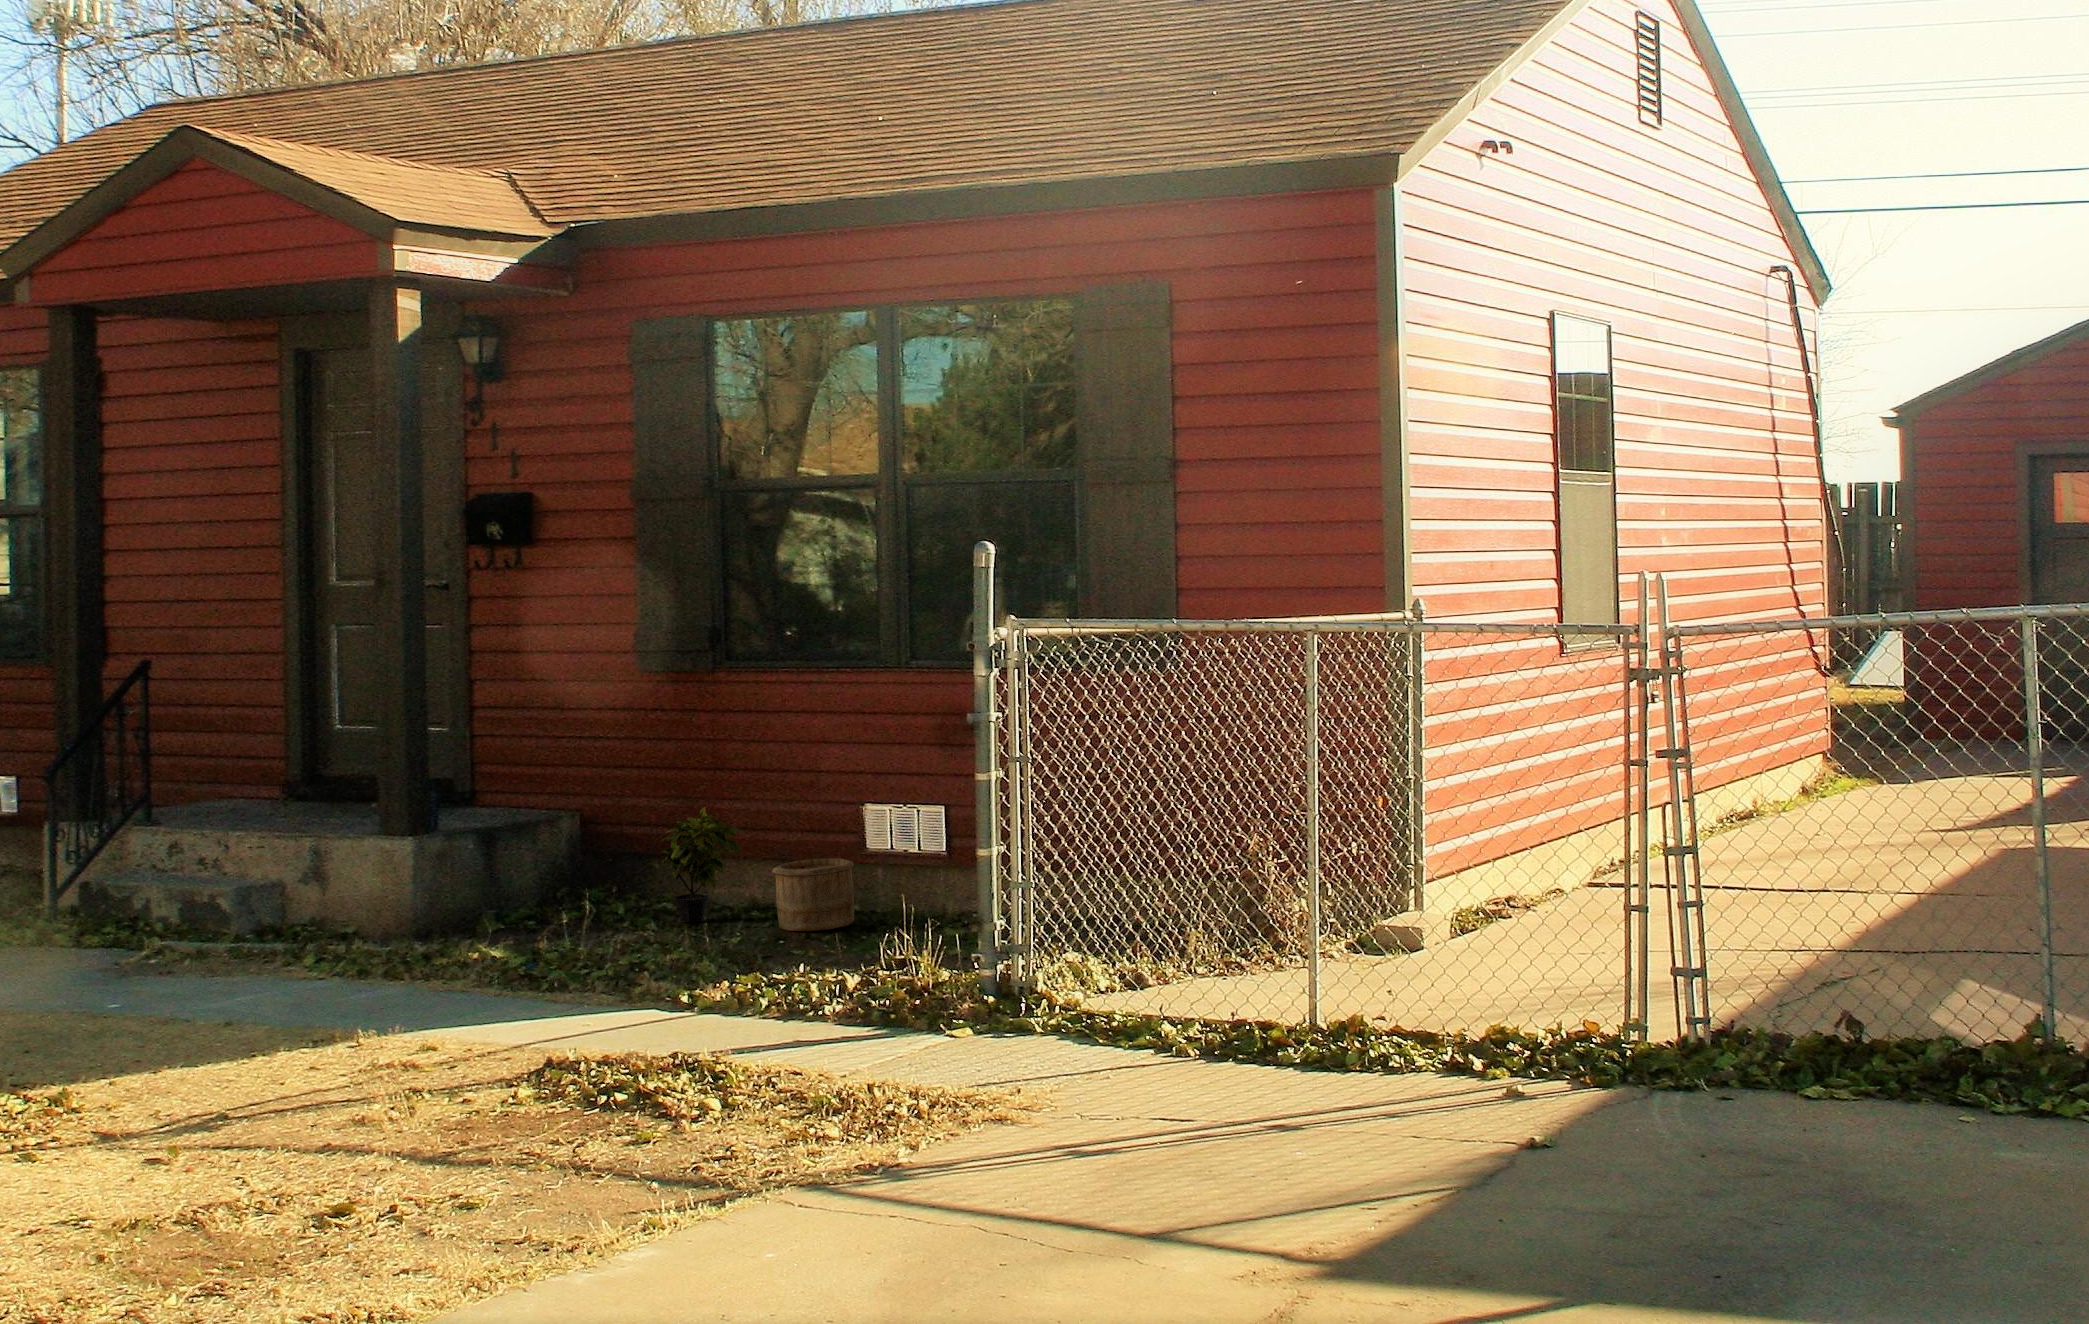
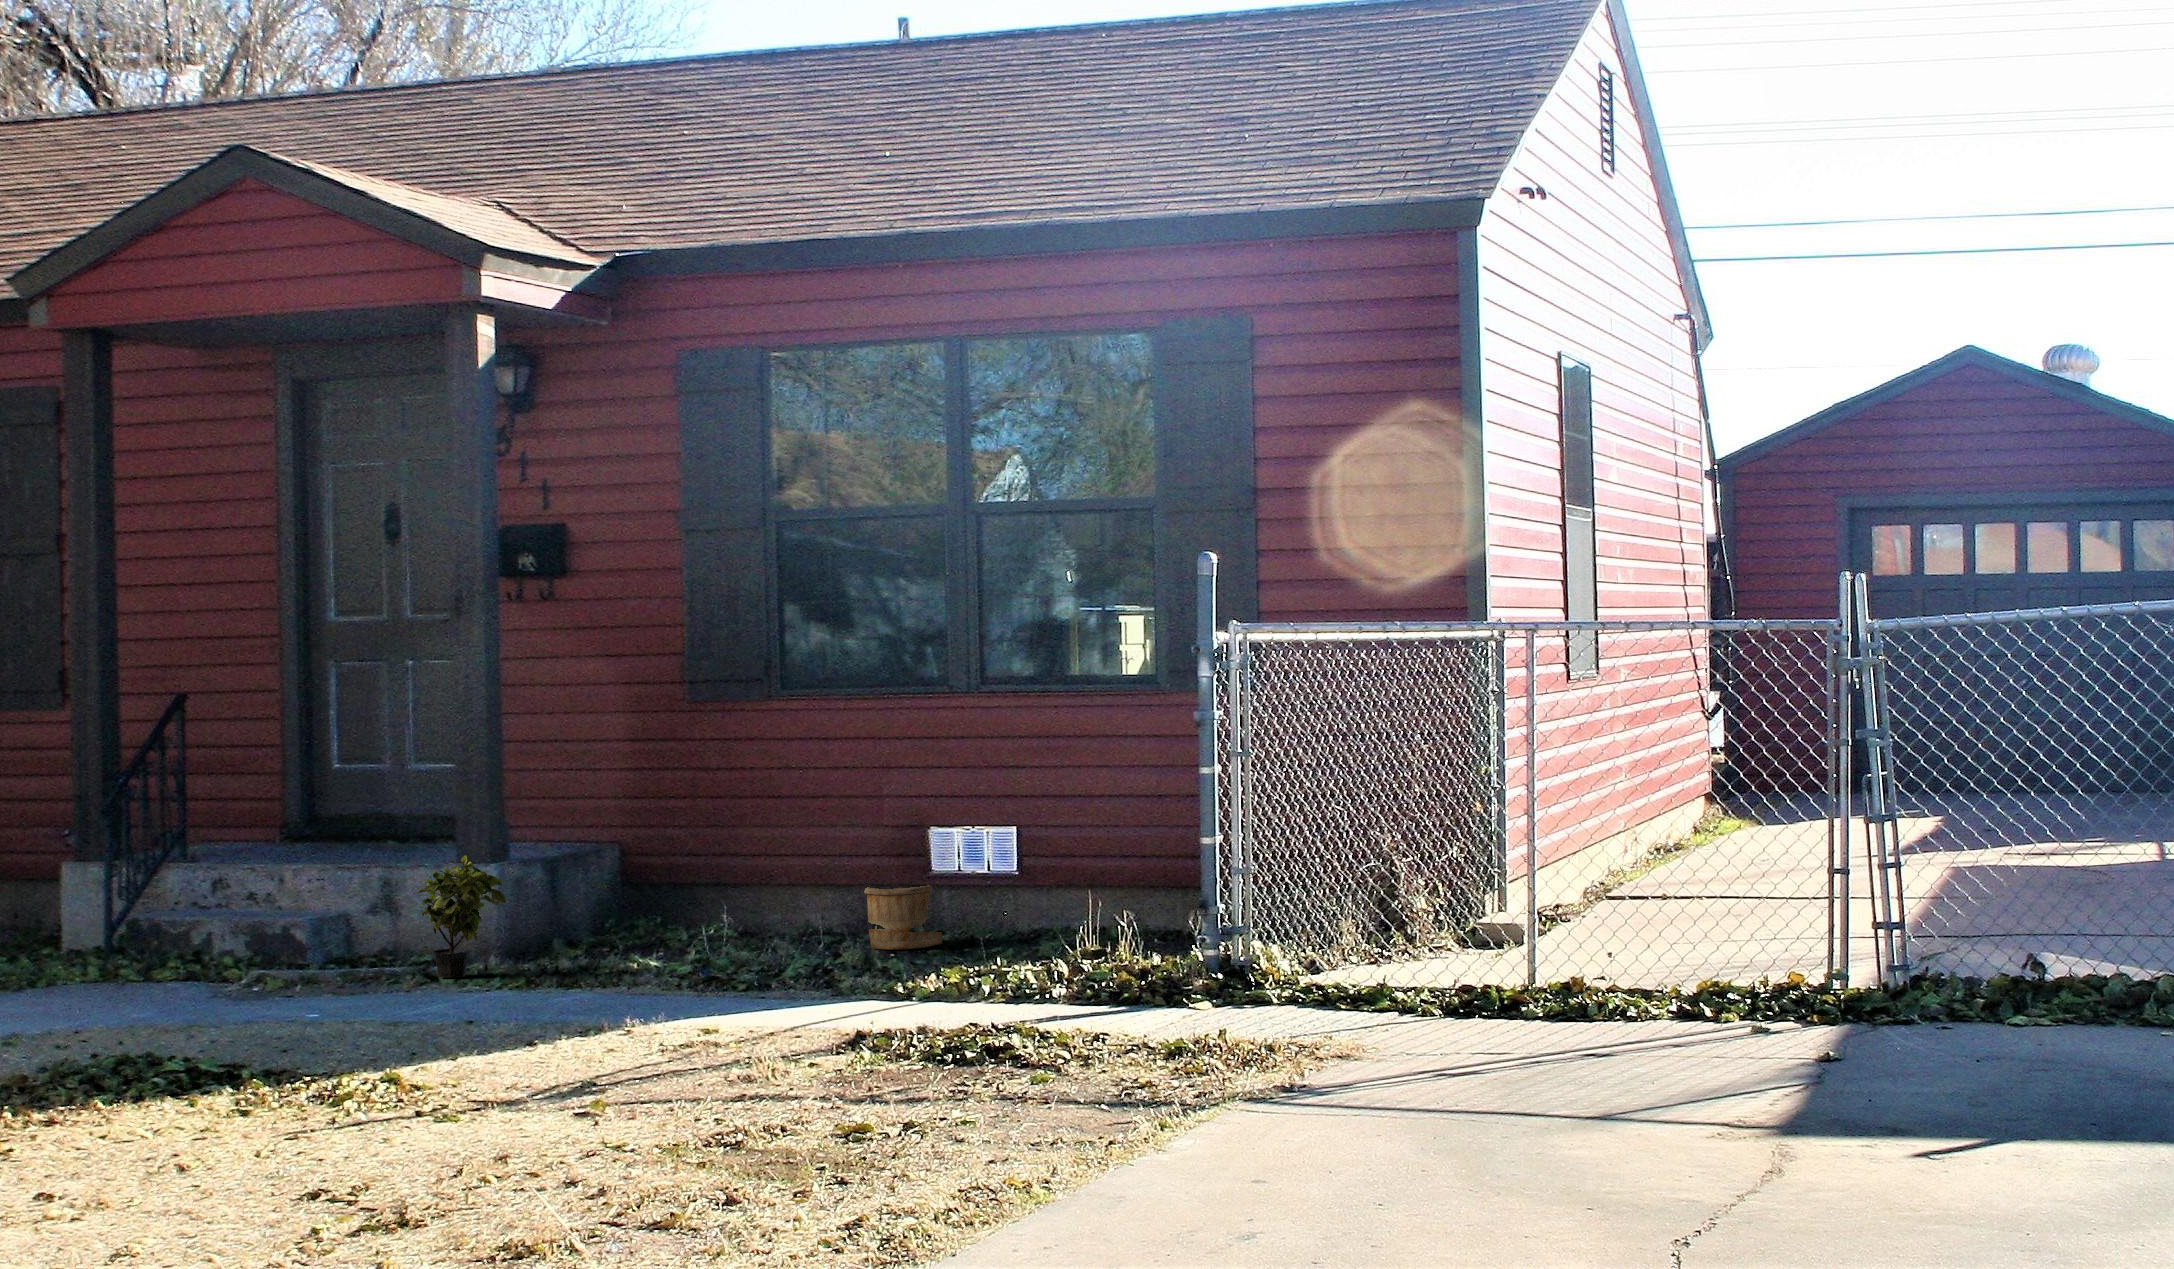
potted plant: present [662,808,741,922] -> present [417,856,506,977]

